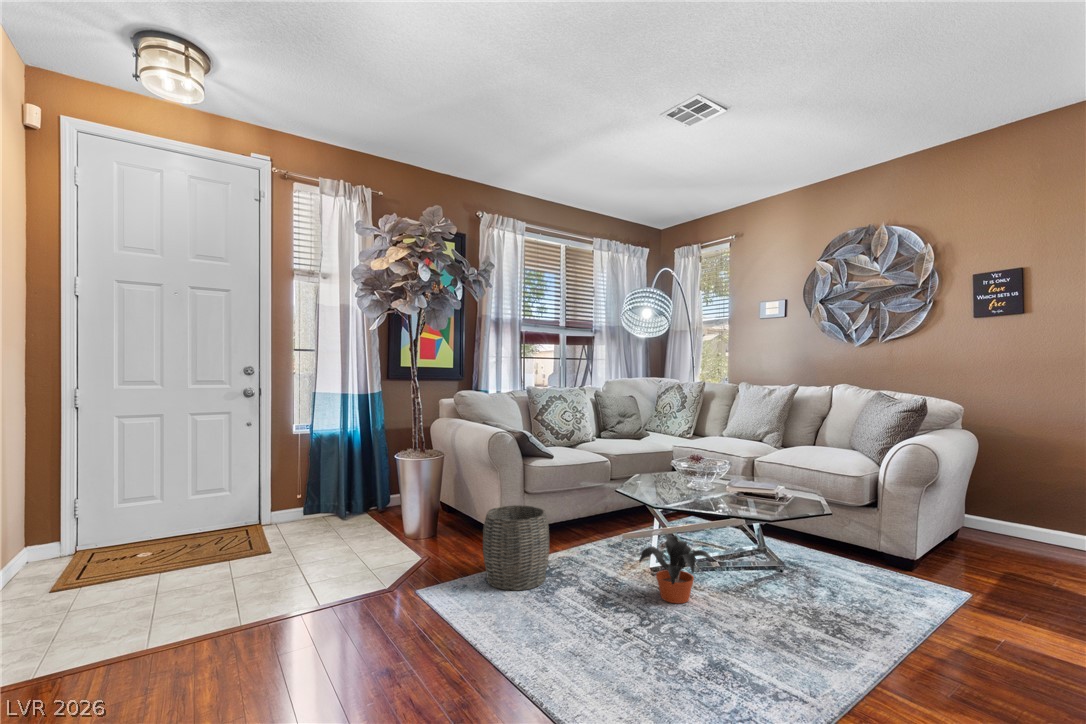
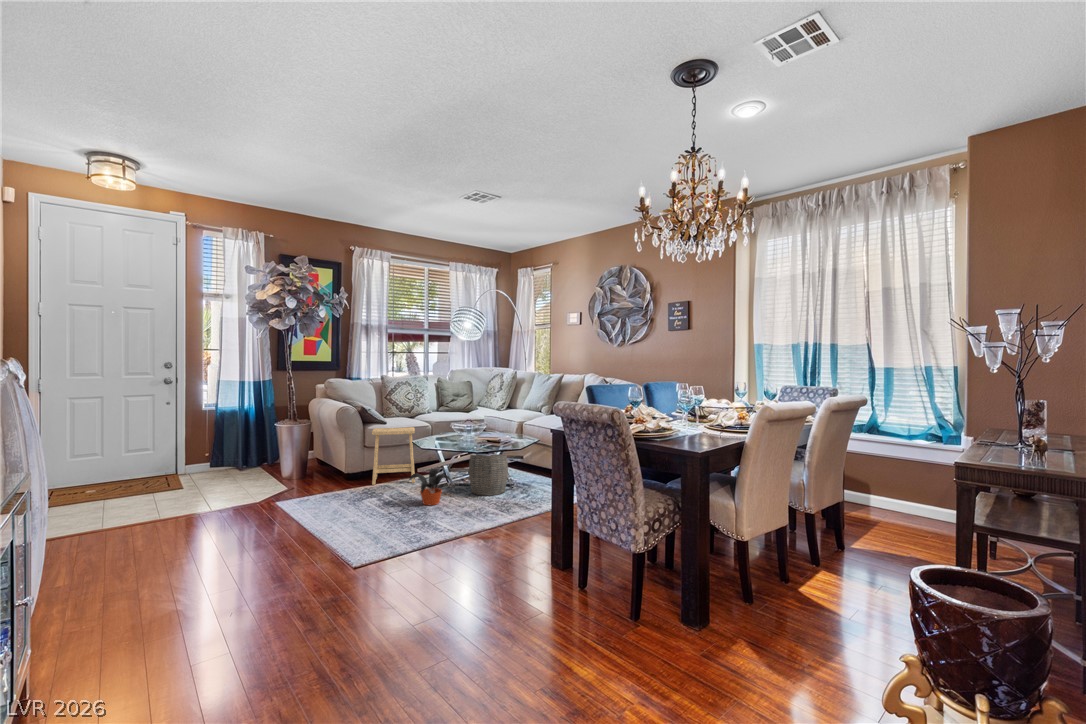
footstool: none [542,463,611,555] -> present [372,427,415,485]
woven basket: present [483,505,549,590] -> present [469,455,508,495]

